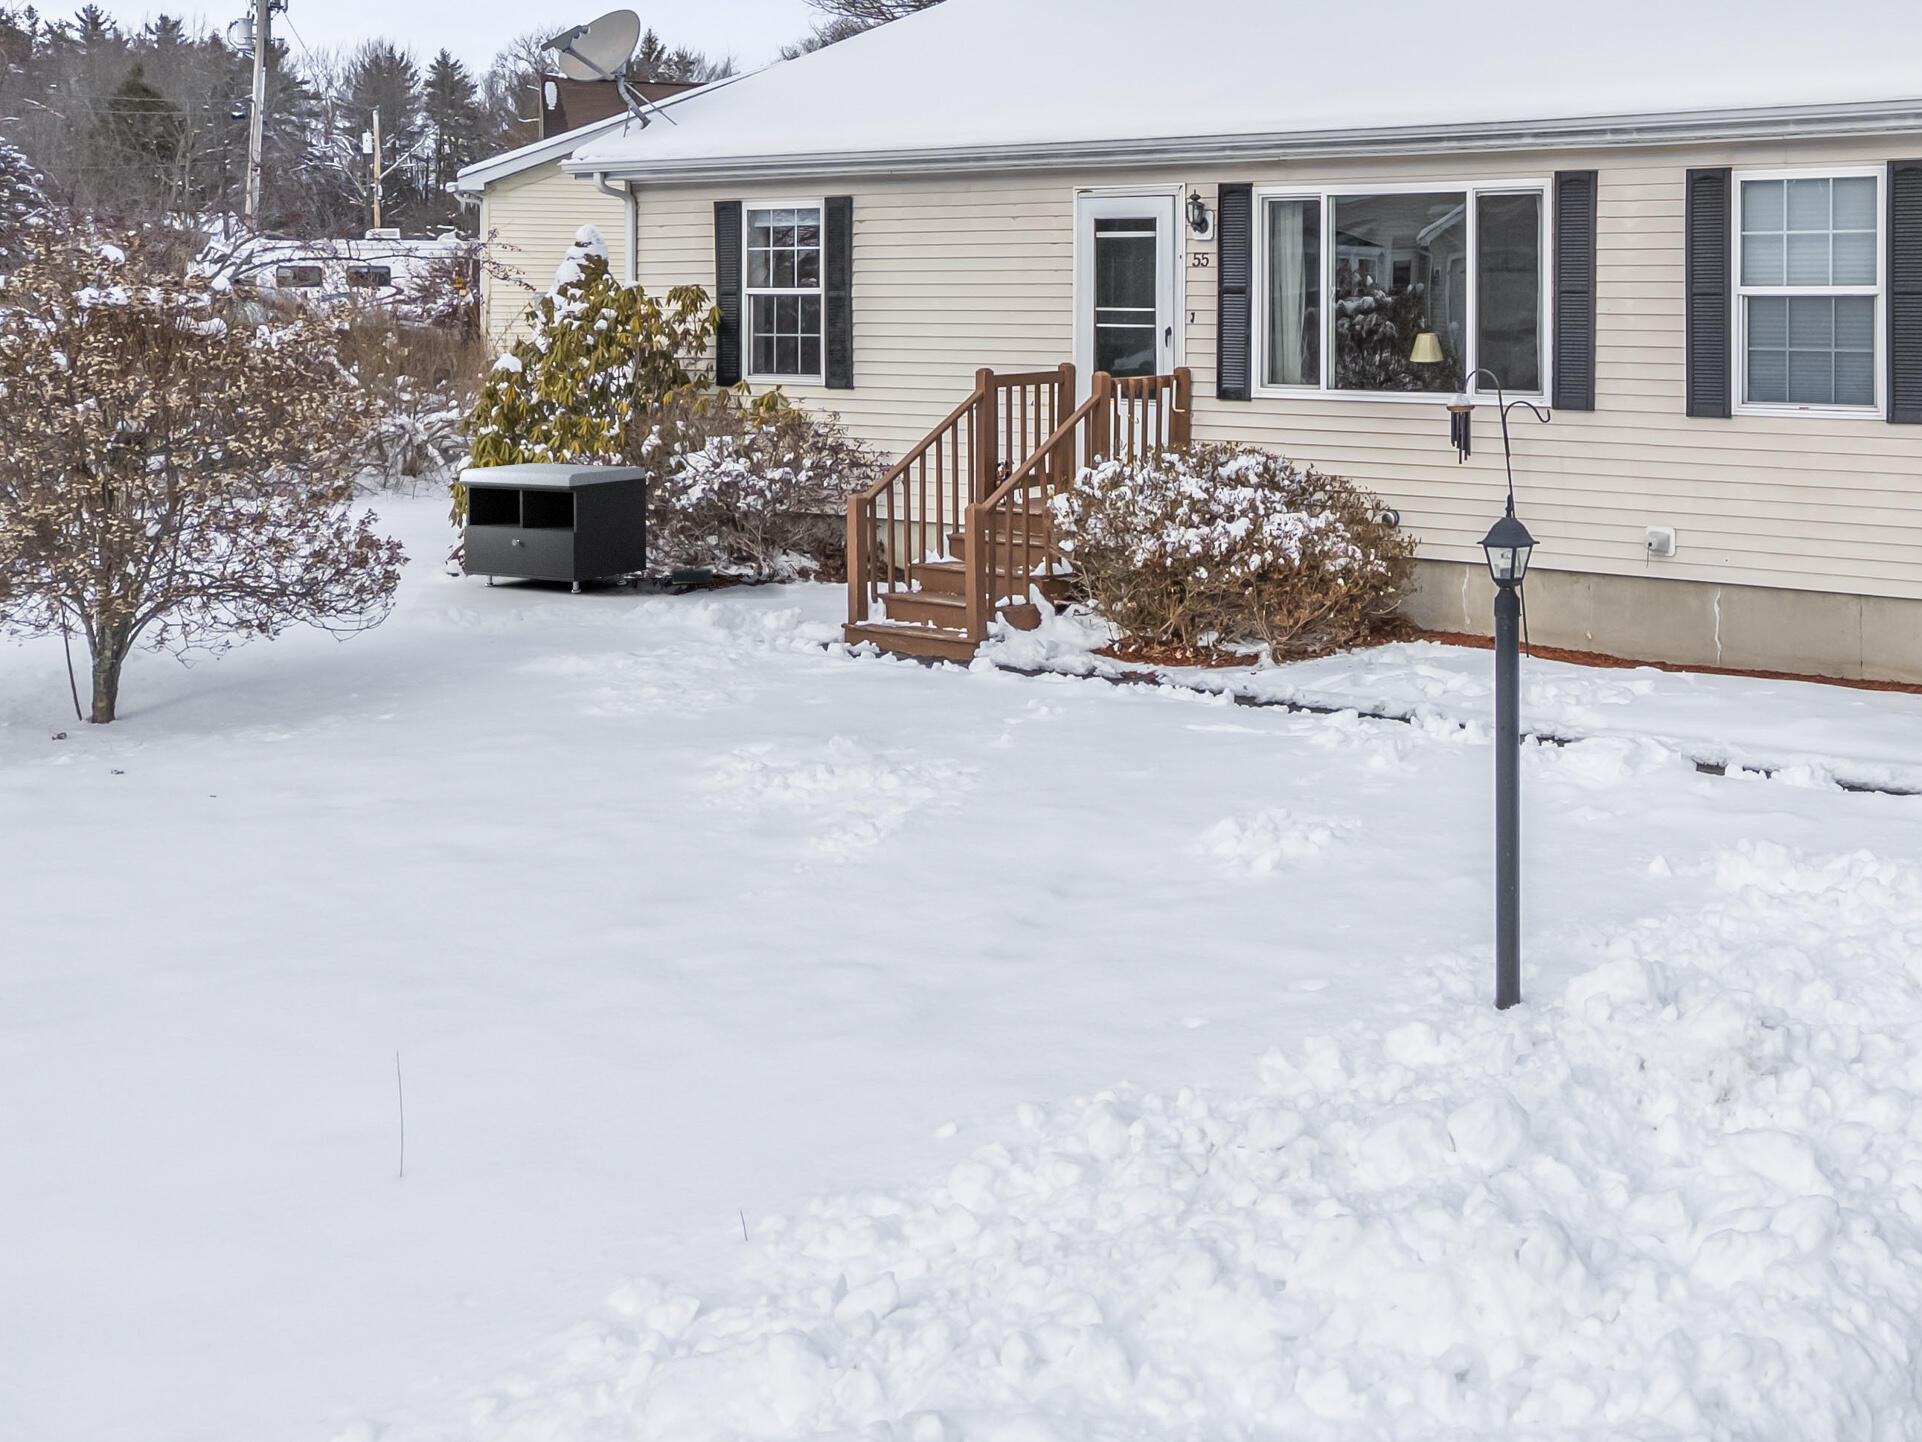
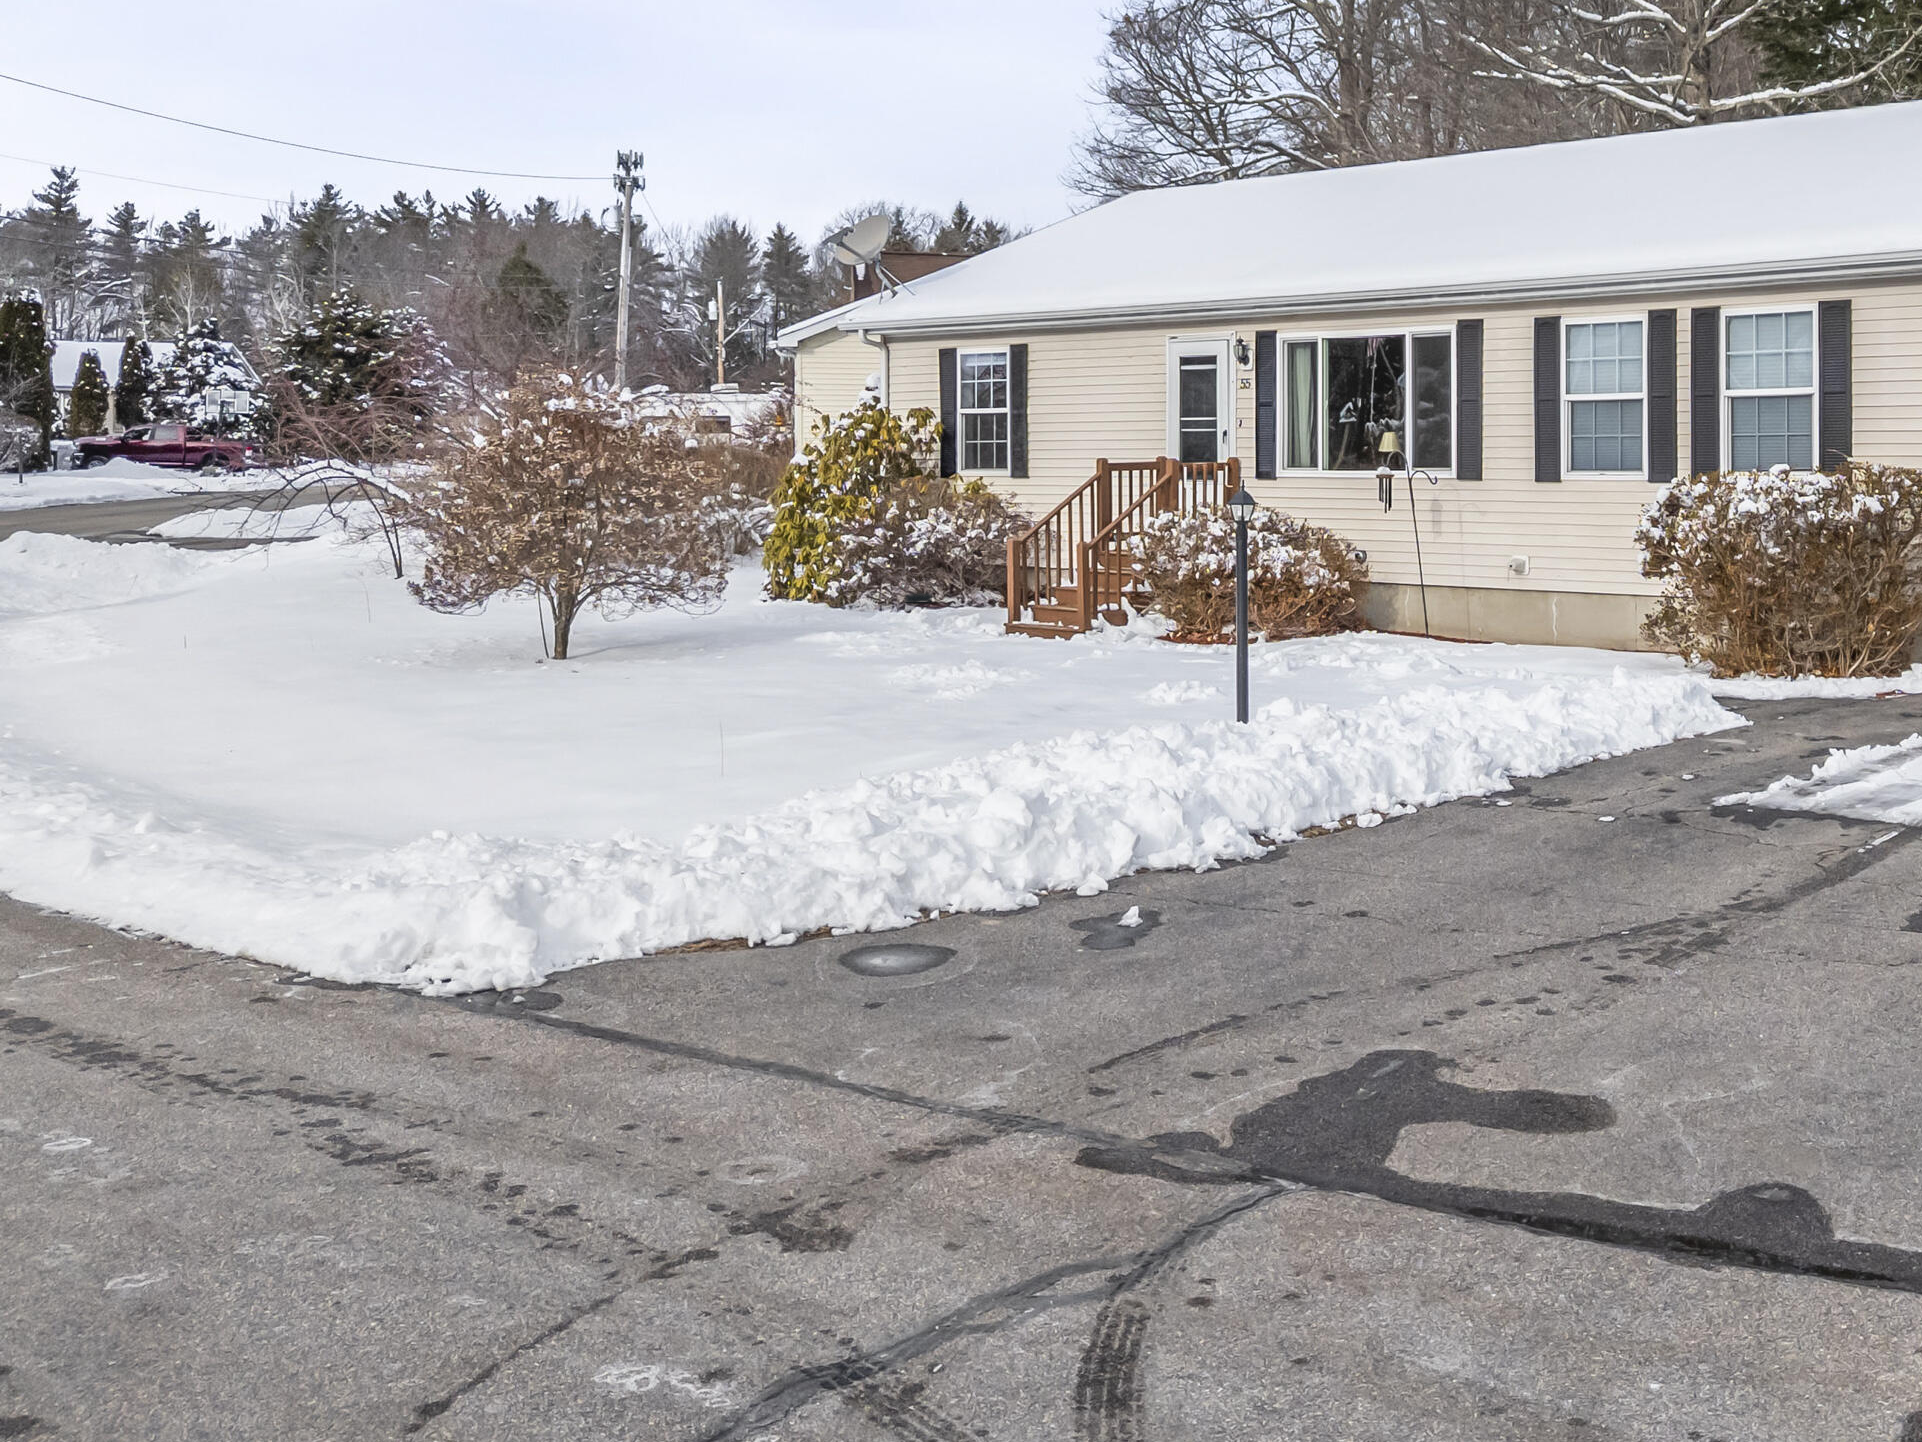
storage bench: present [460,463,646,593] -> none [774,525,890,606]

